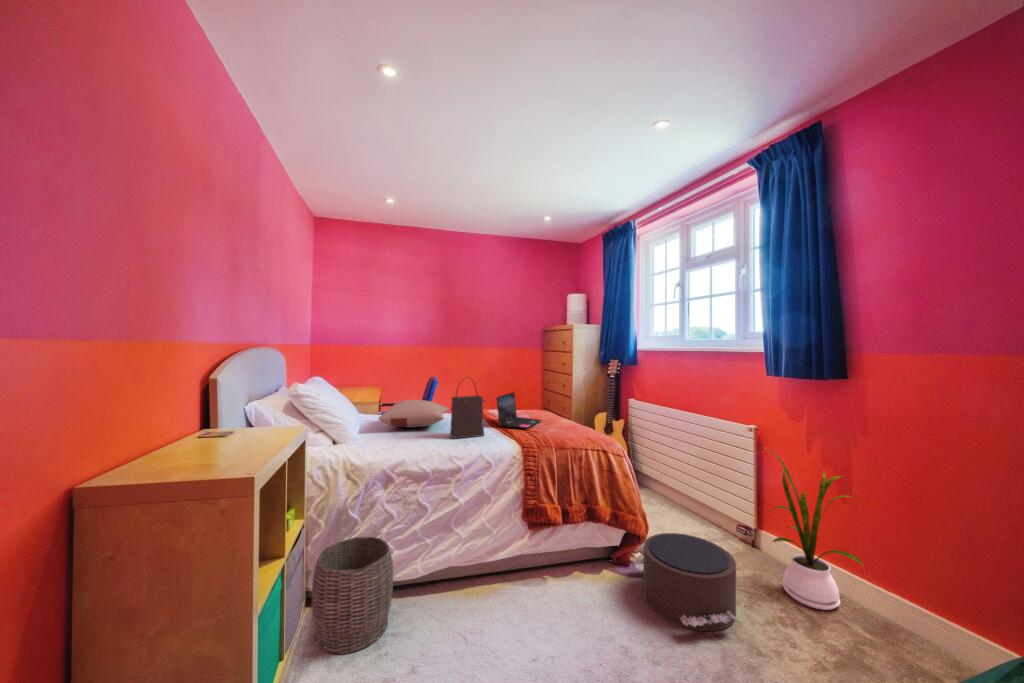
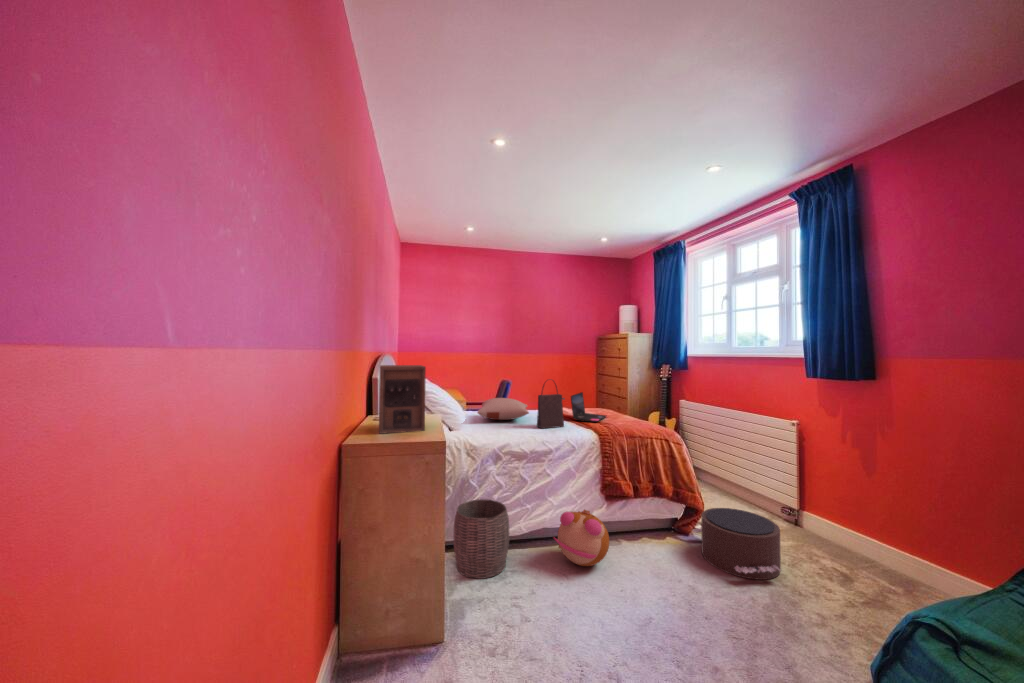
speaker: none [149,358,248,465] -> present [379,365,426,434]
house plant: present [769,450,863,610] -> none [800,437,893,571]
plush toy: none [451,547,526,624] -> present [554,510,609,566]

